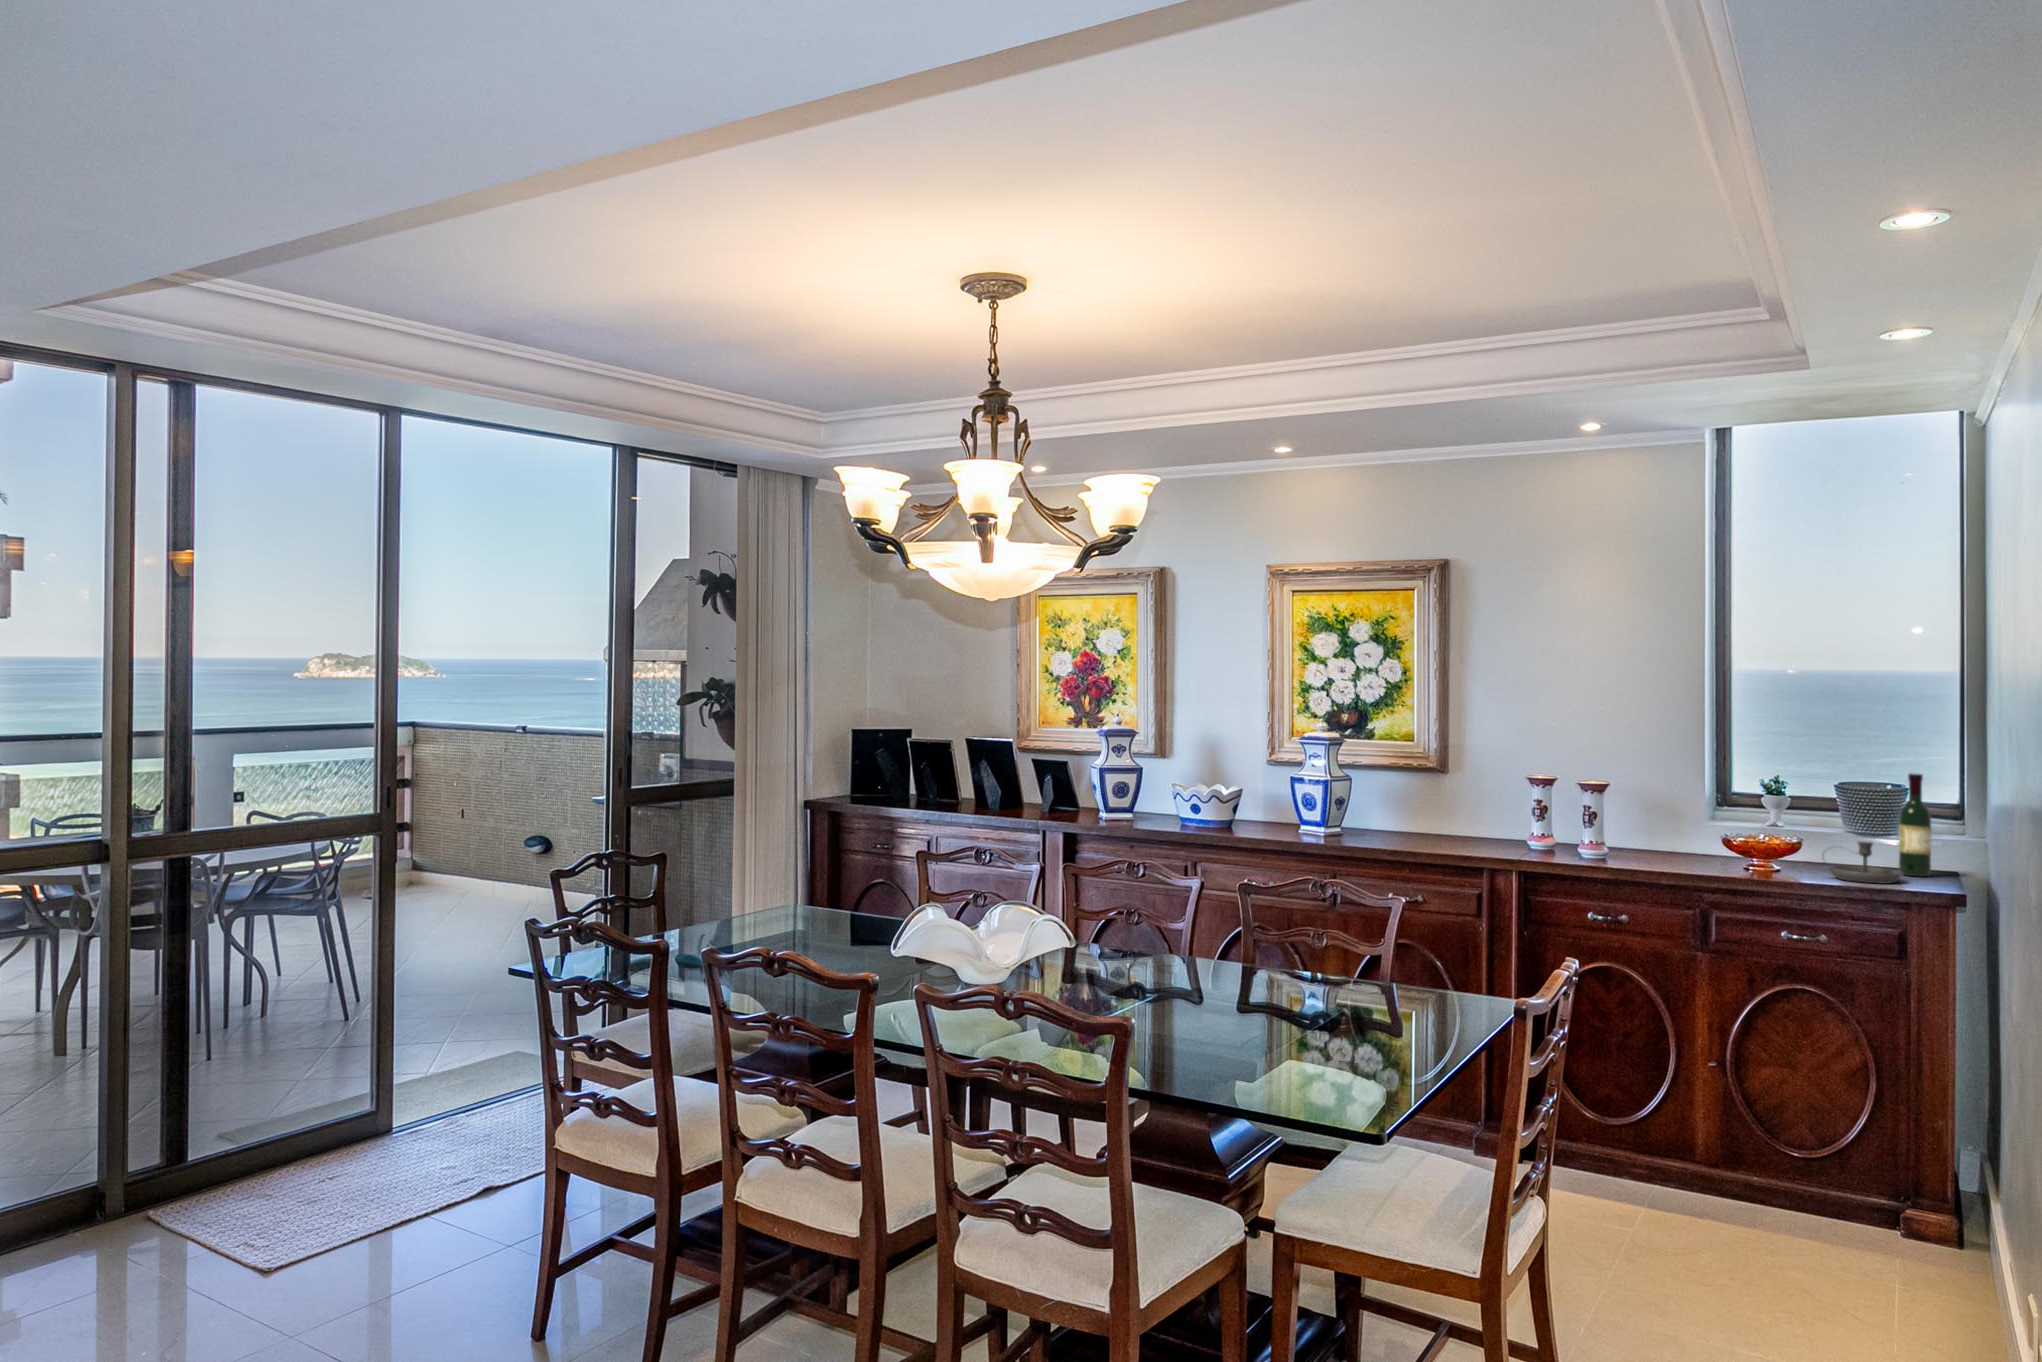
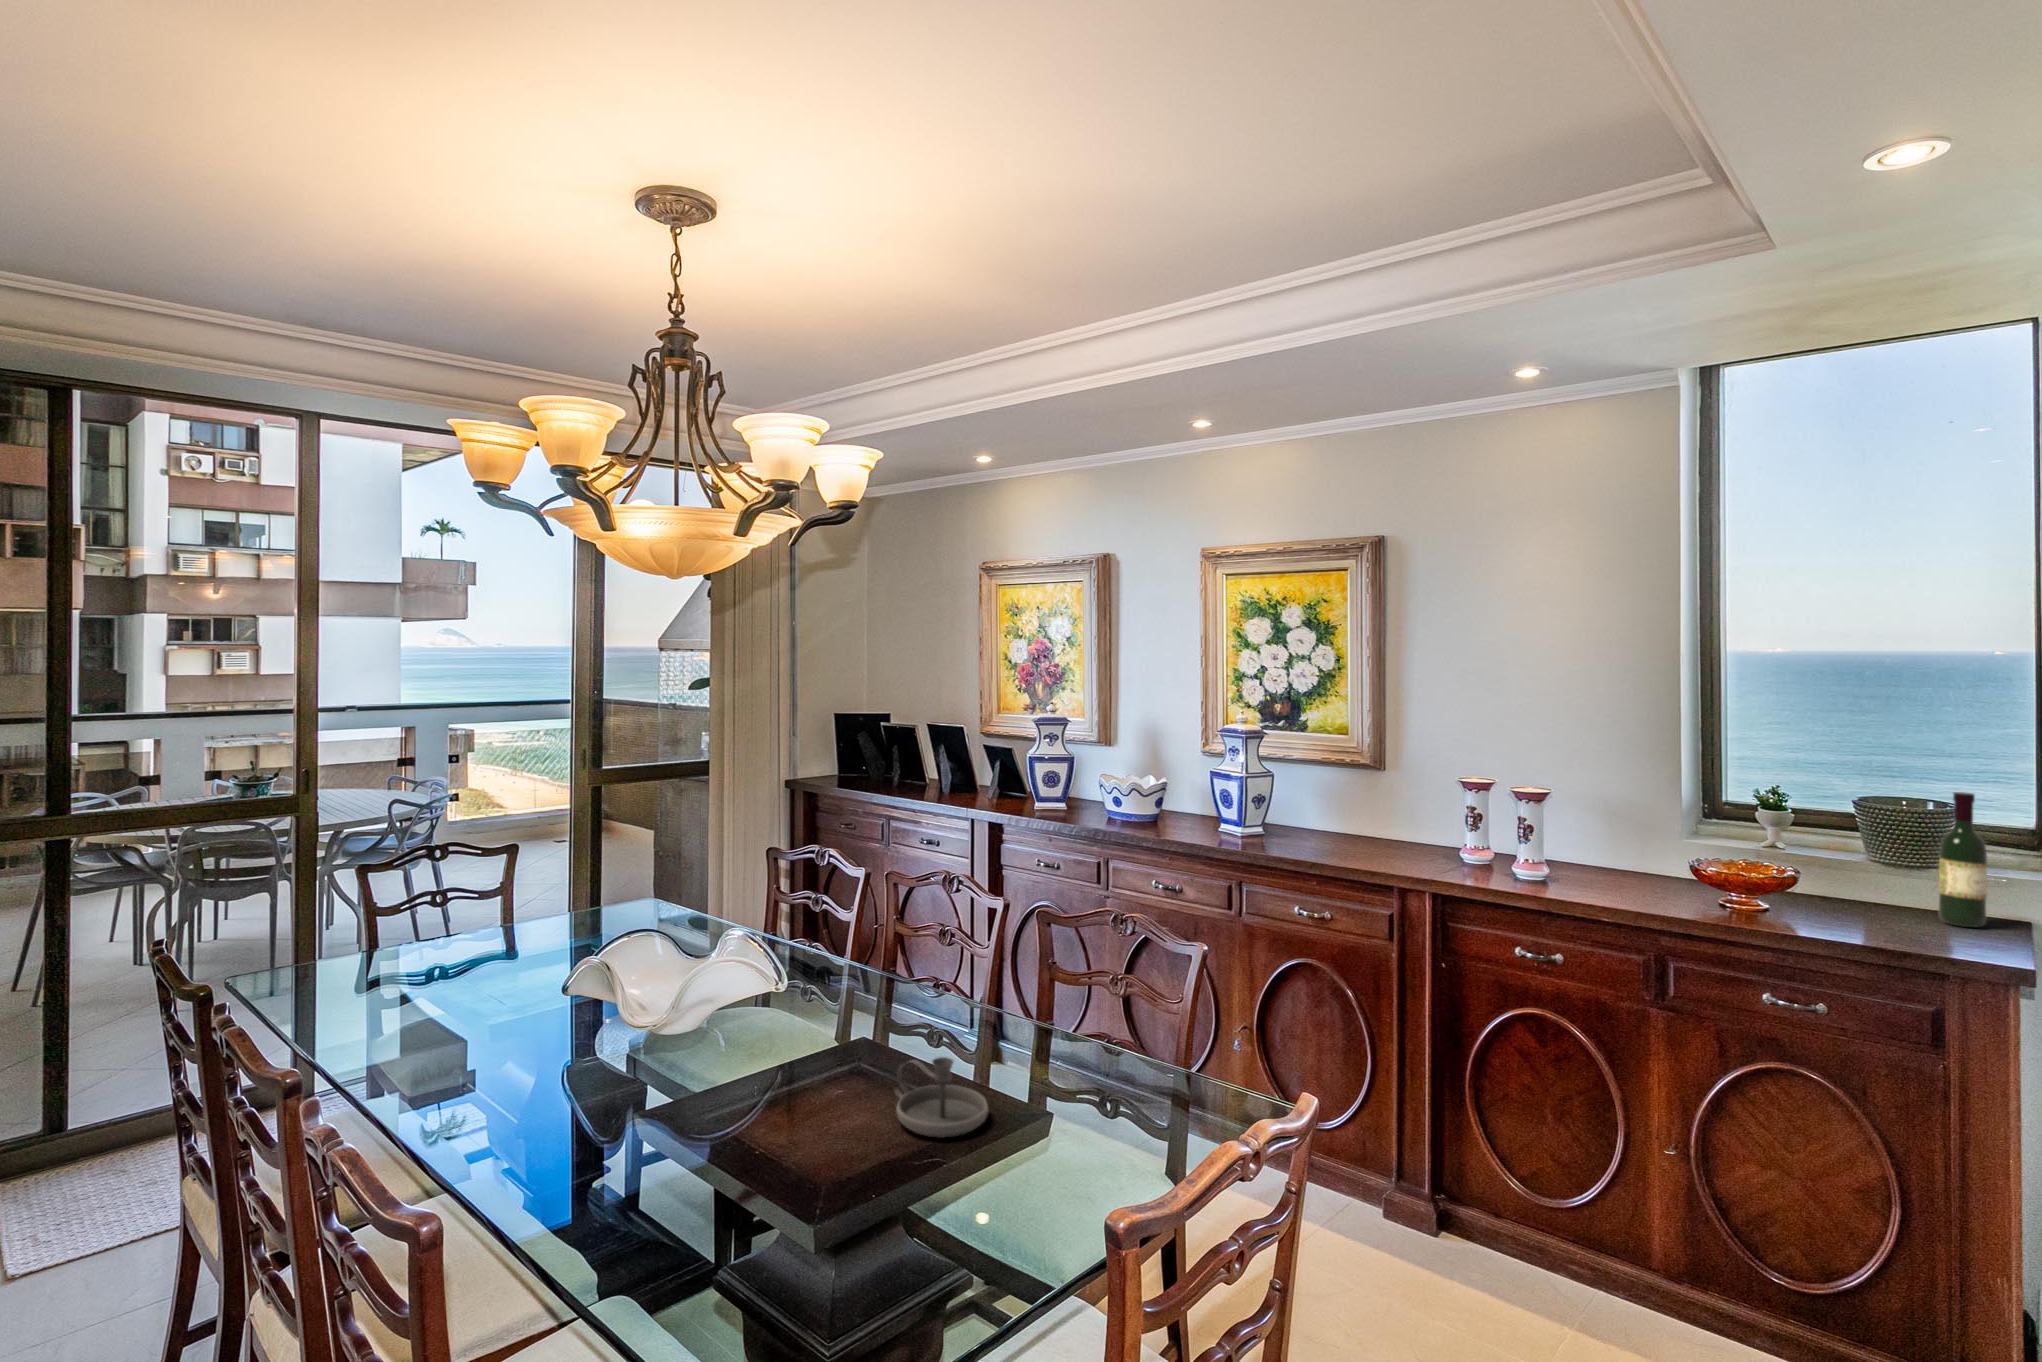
candlestick: present [1828,842,1901,884] -> present [894,1057,989,1138]

